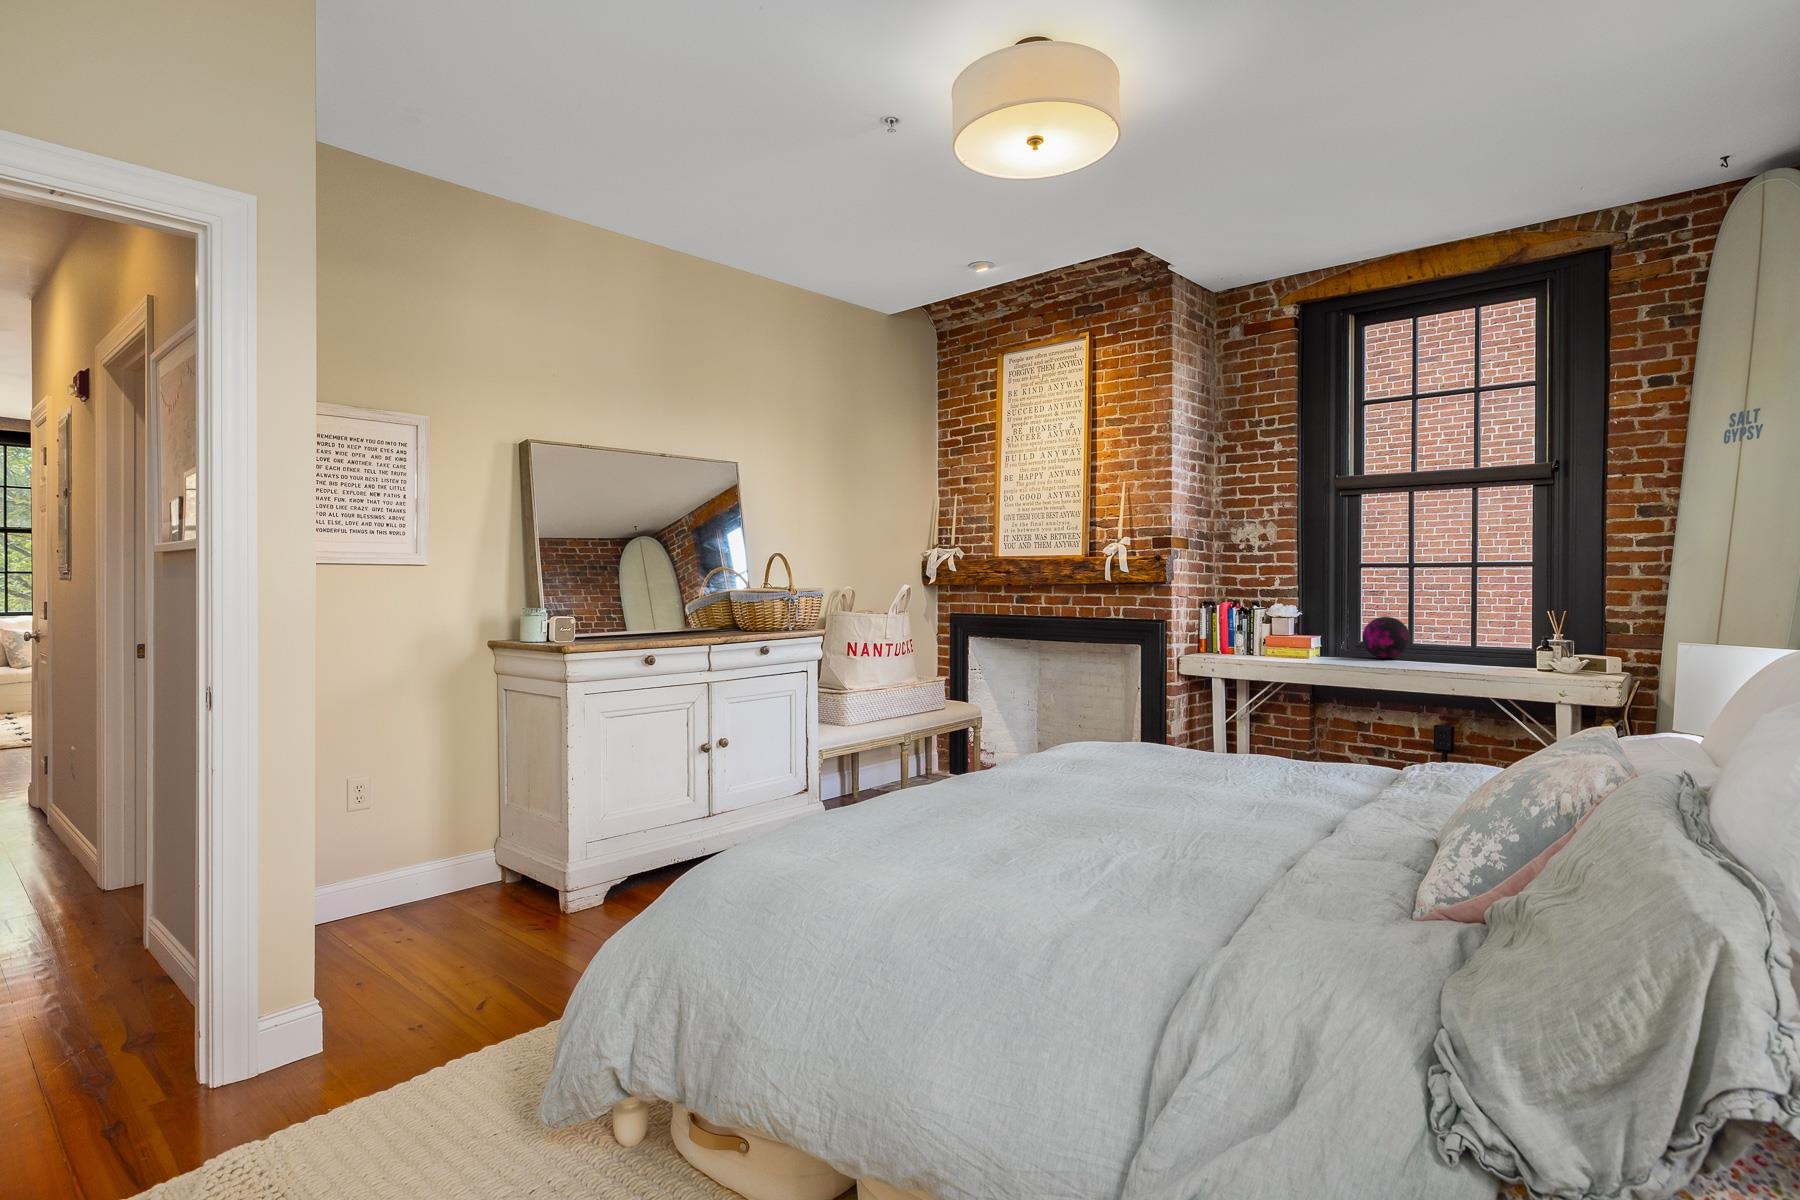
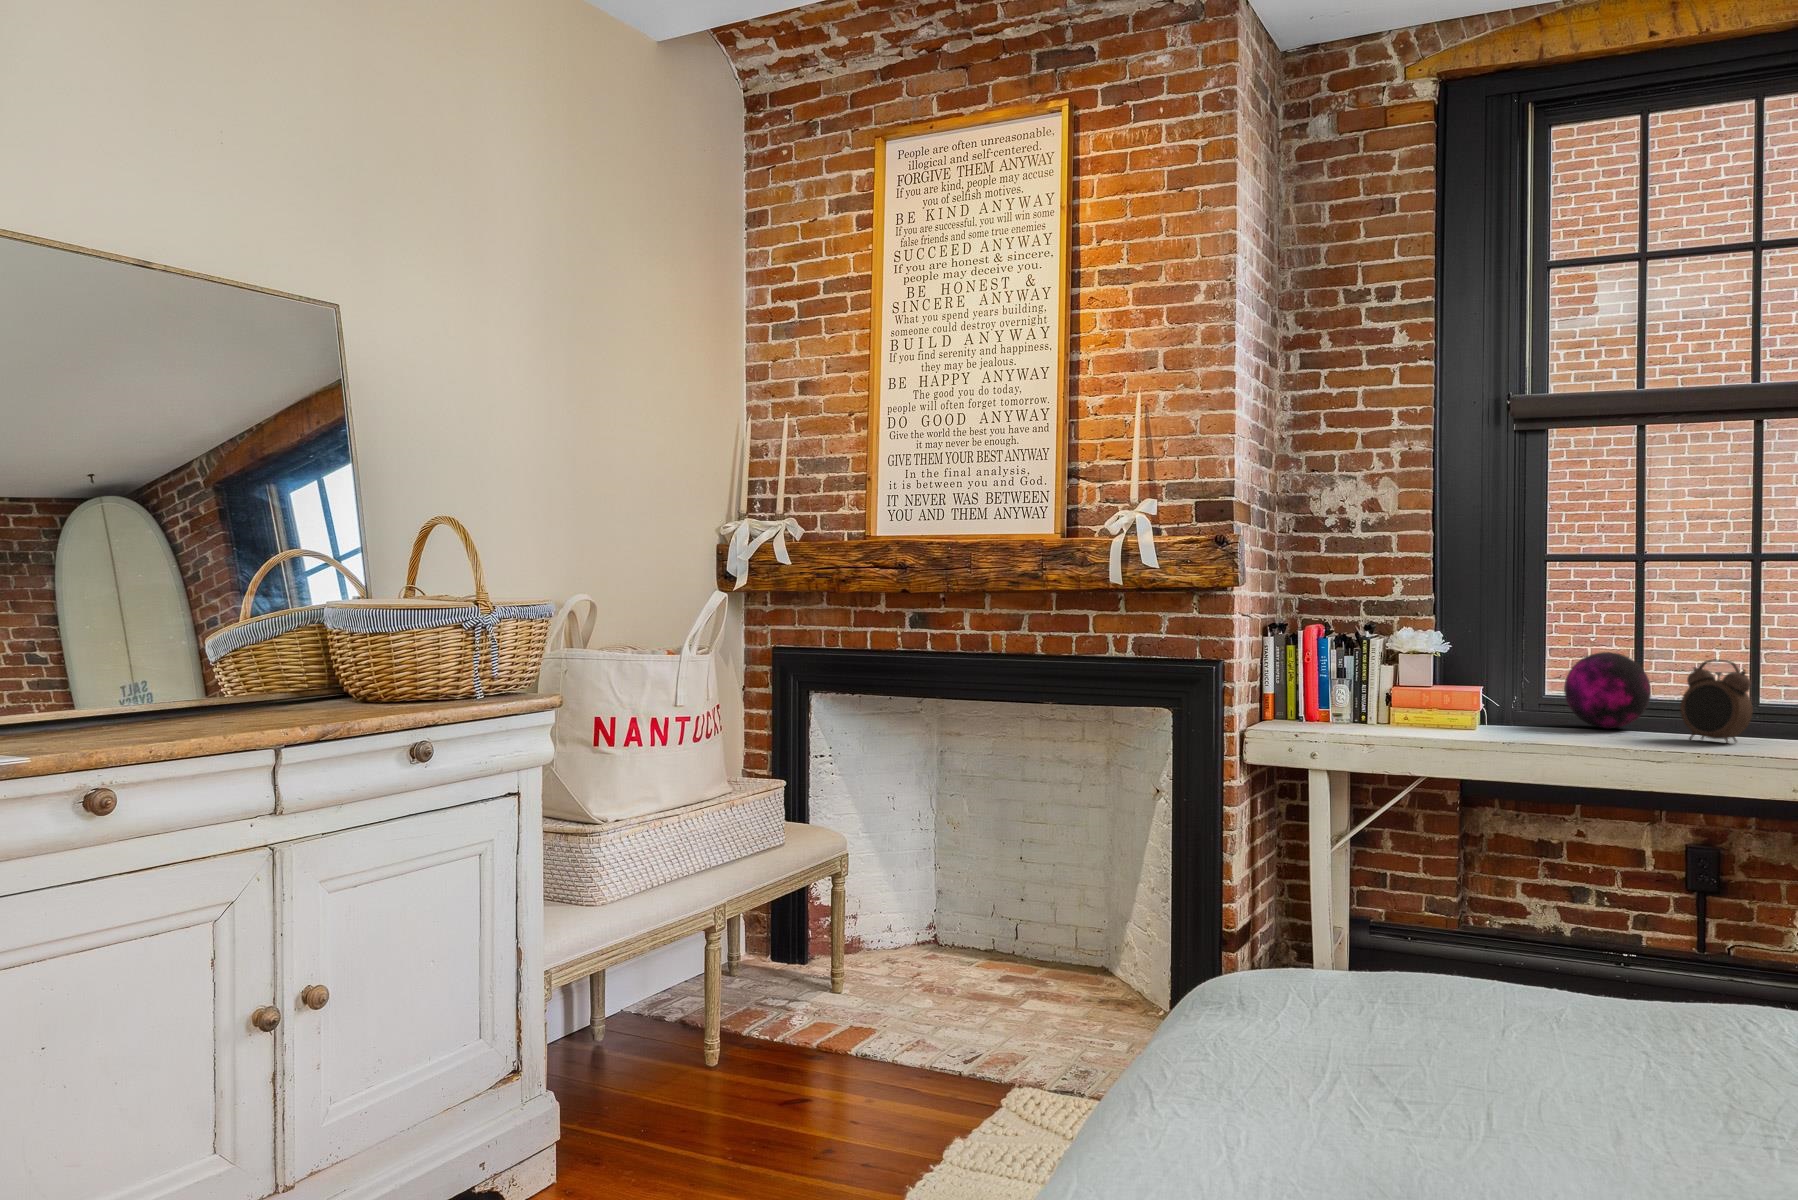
alarm clock: none [1412,620,1447,665] -> present [1680,659,1753,743]

